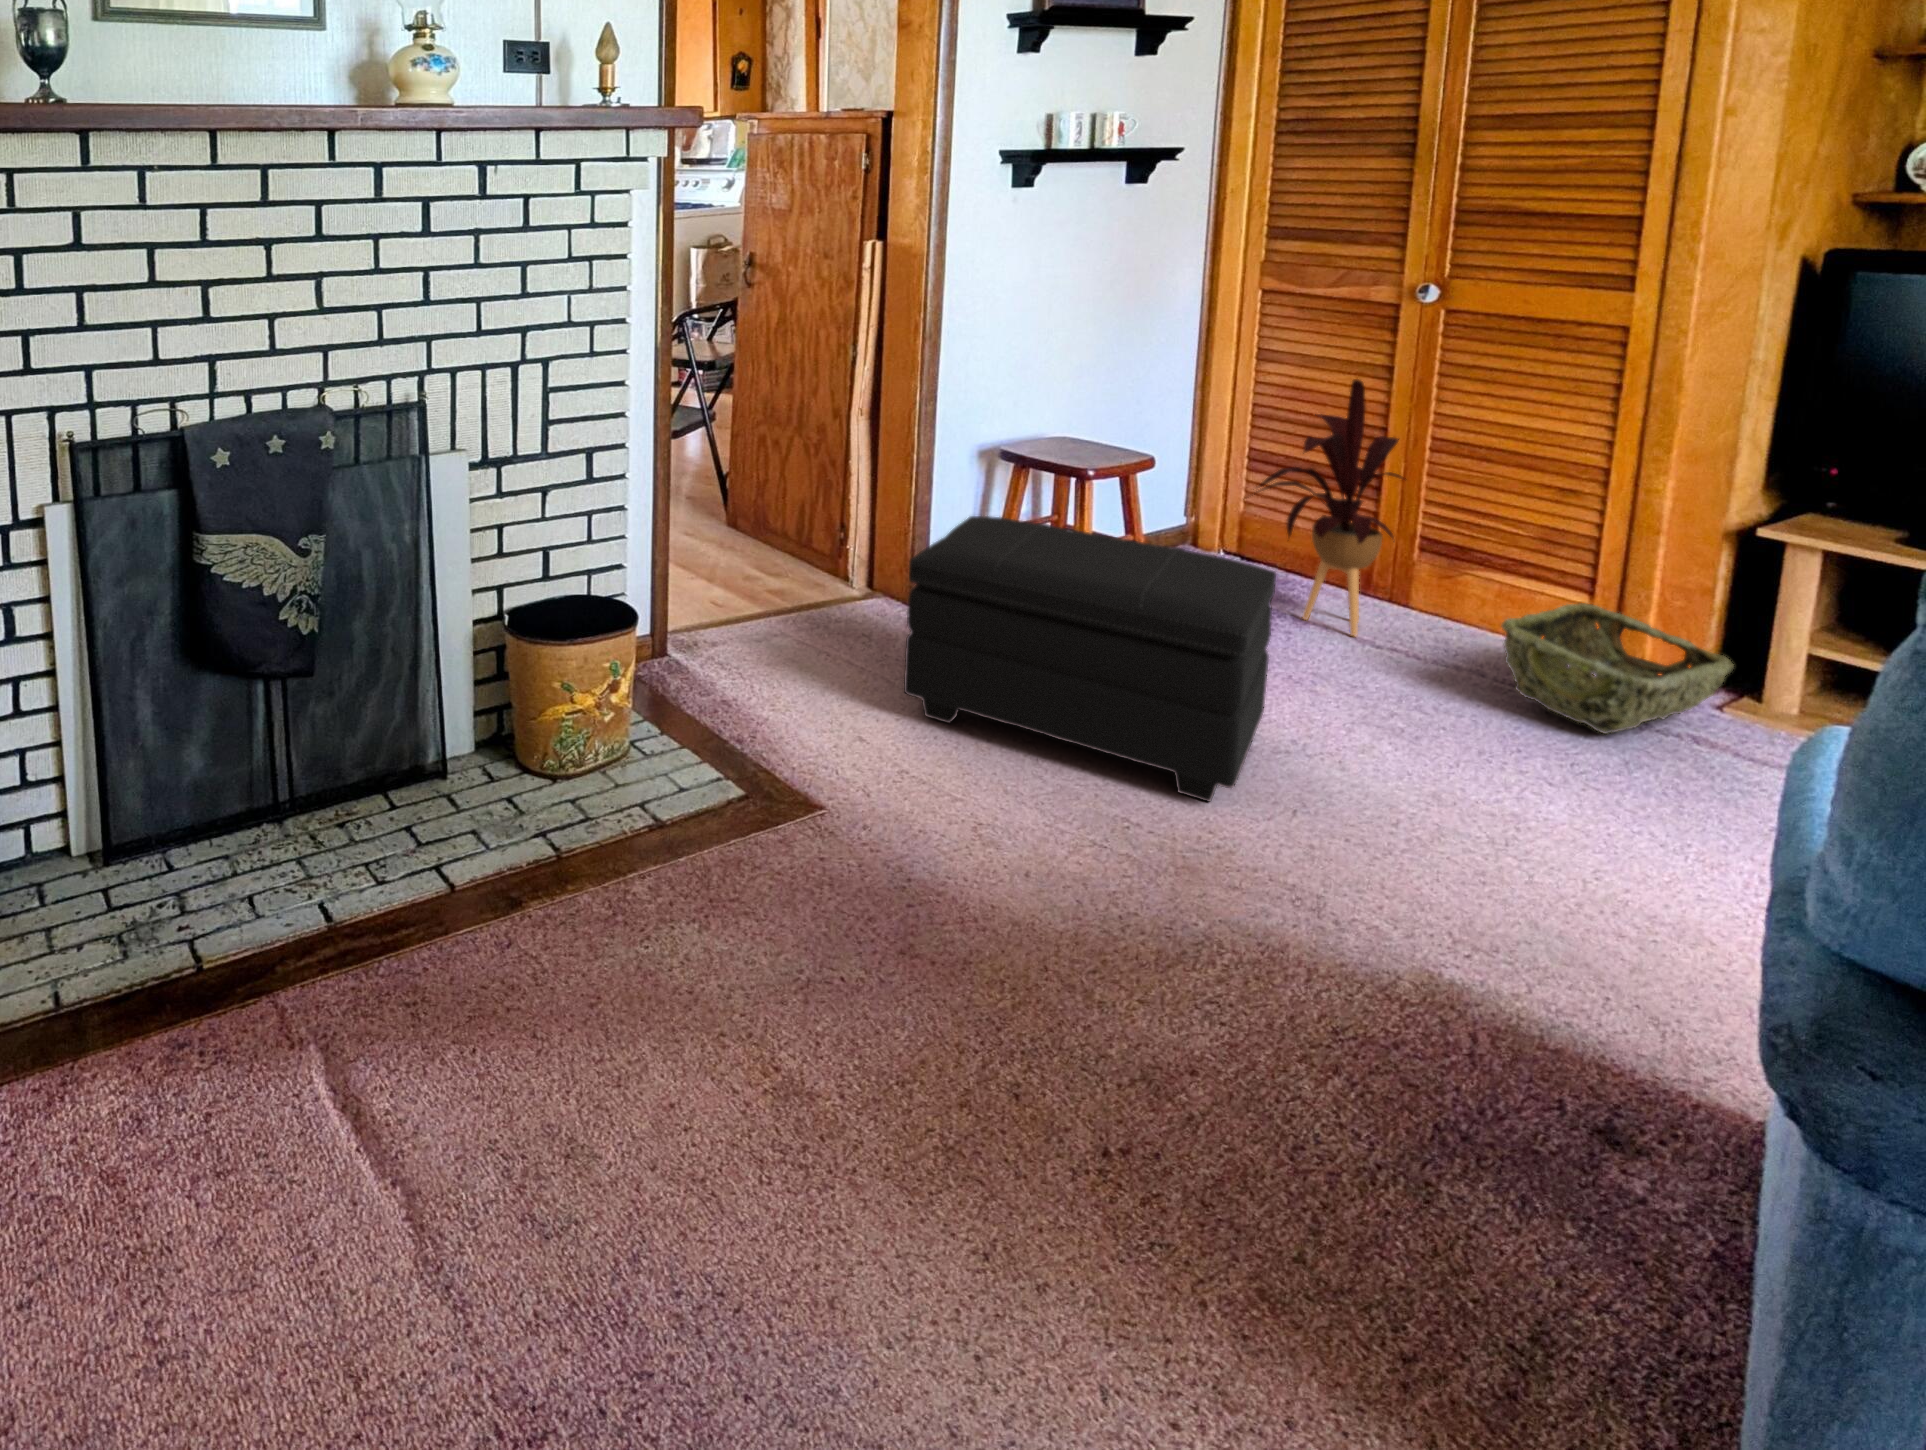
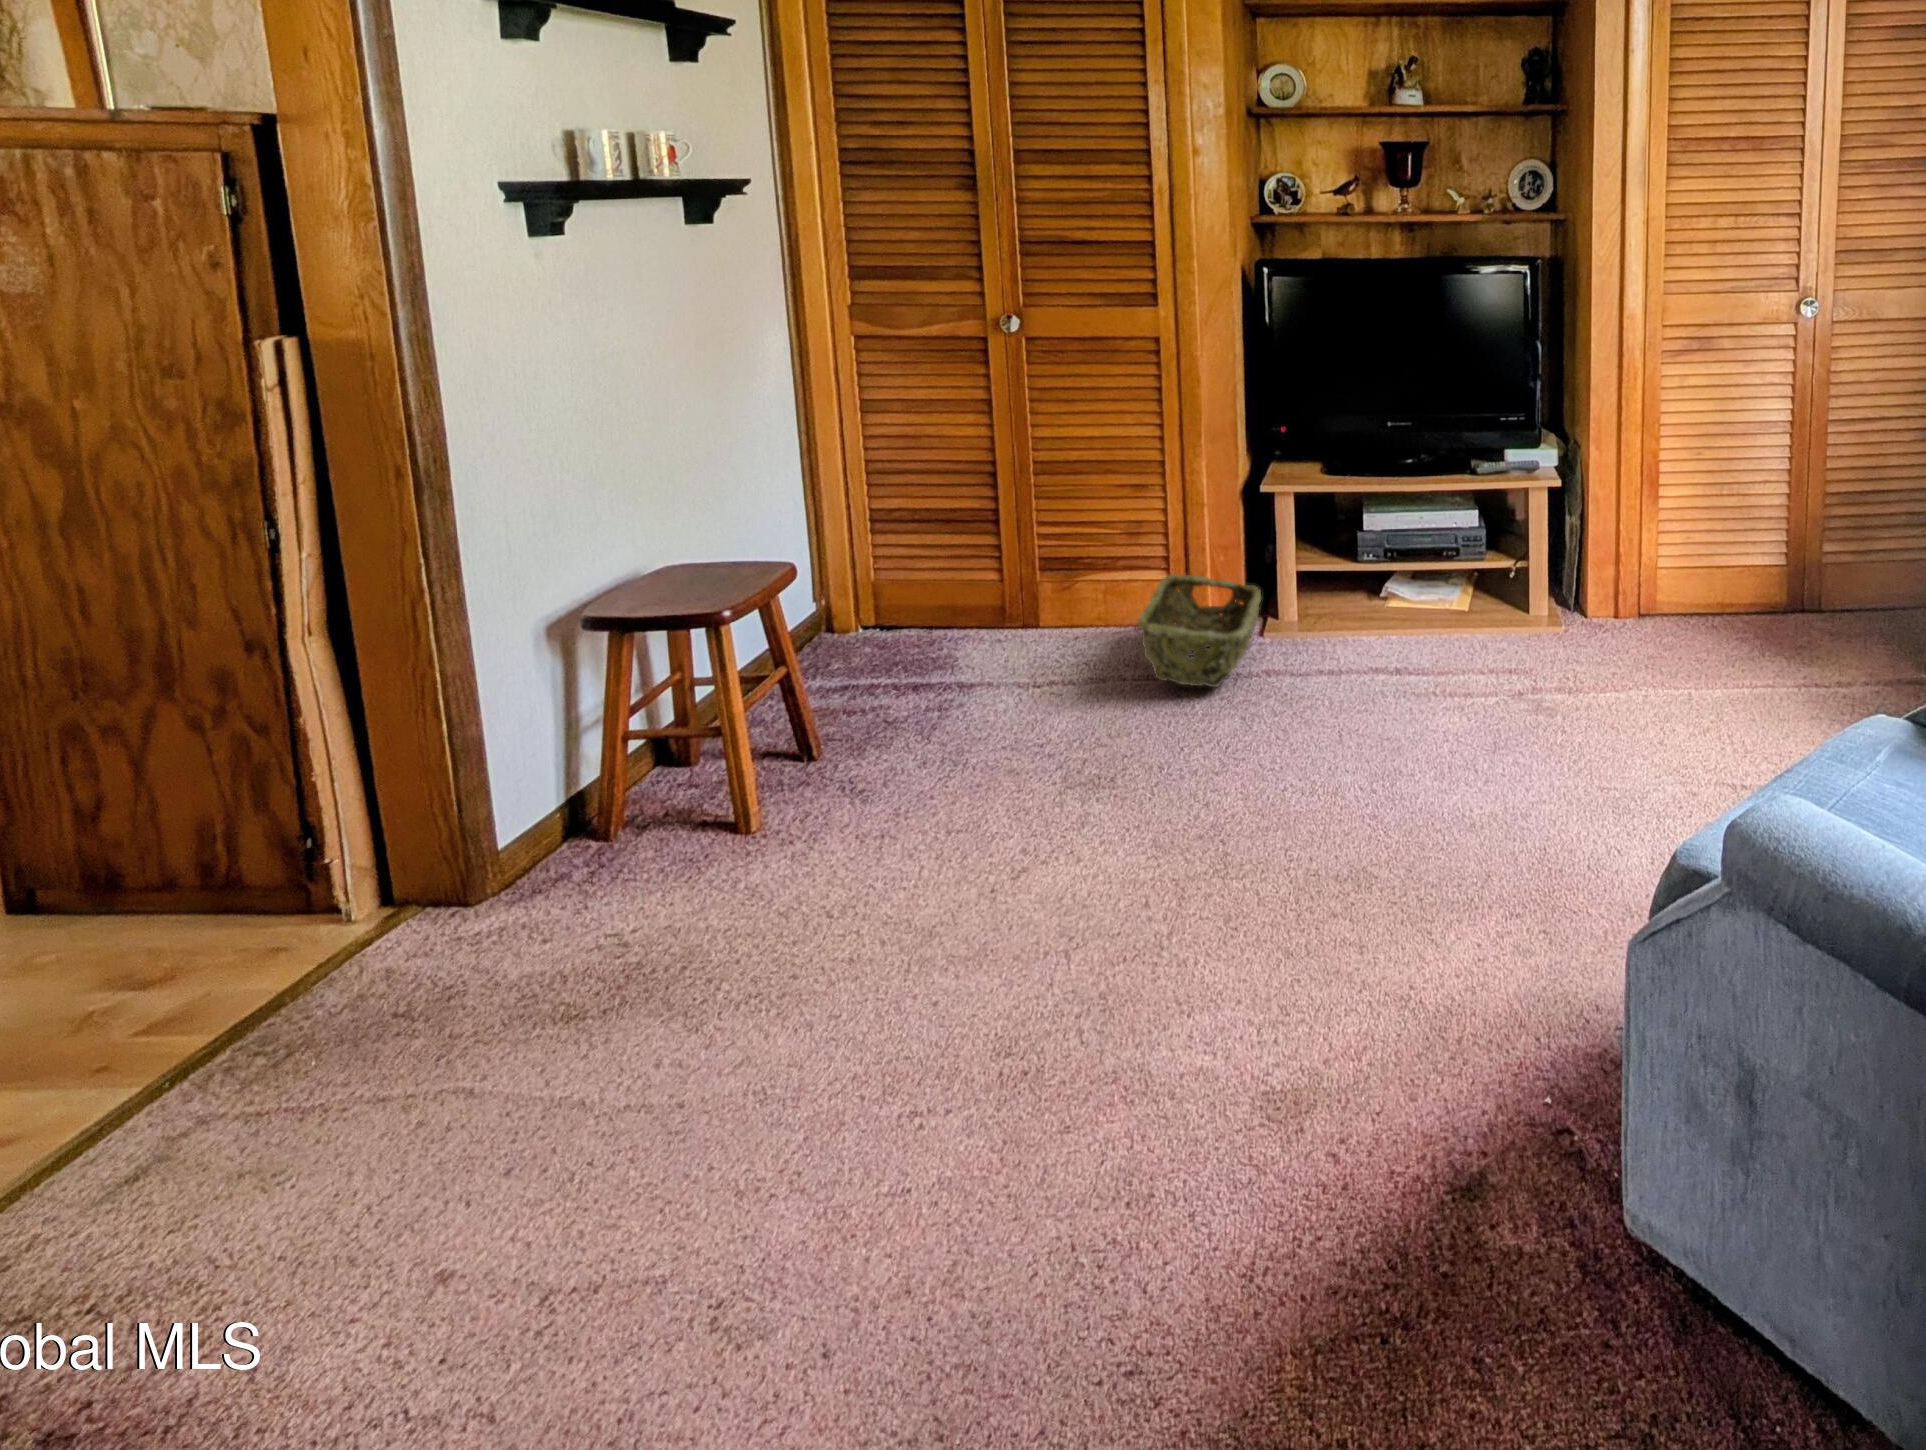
house plant: present [1259,379,1406,636] -> none [889,422,1037,677]
footstool: present [904,516,1276,802] -> none [475,671,1024,1151]

